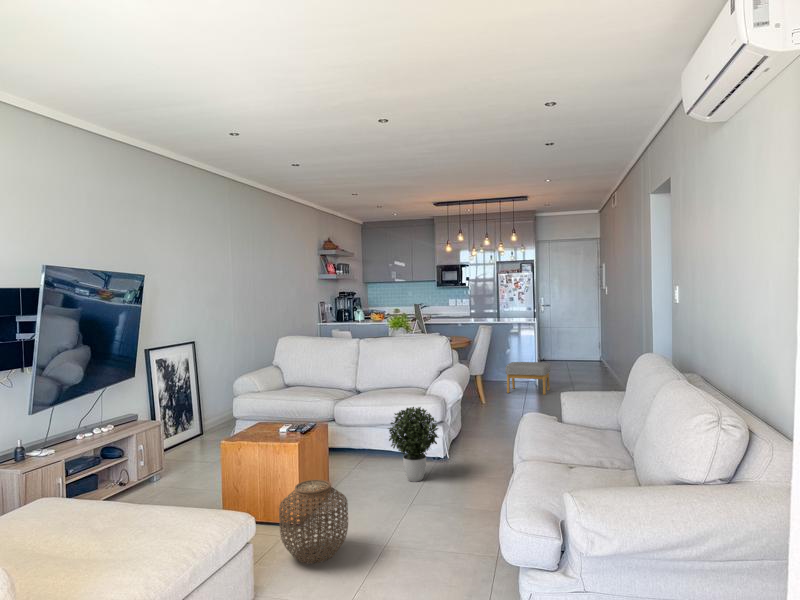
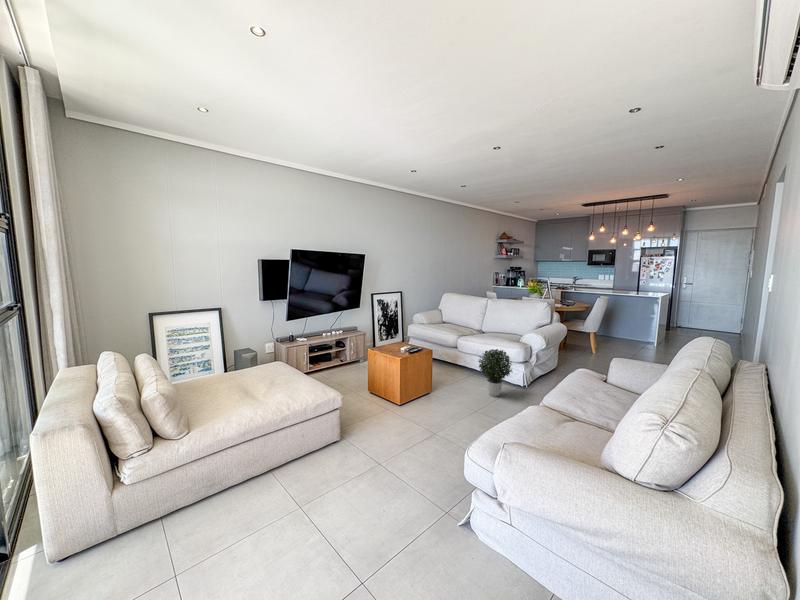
footstool: present [505,362,550,395] -> none [619,326,664,355]
woven basket: present [279,480,348,563] -> none [380,381,419,428]

